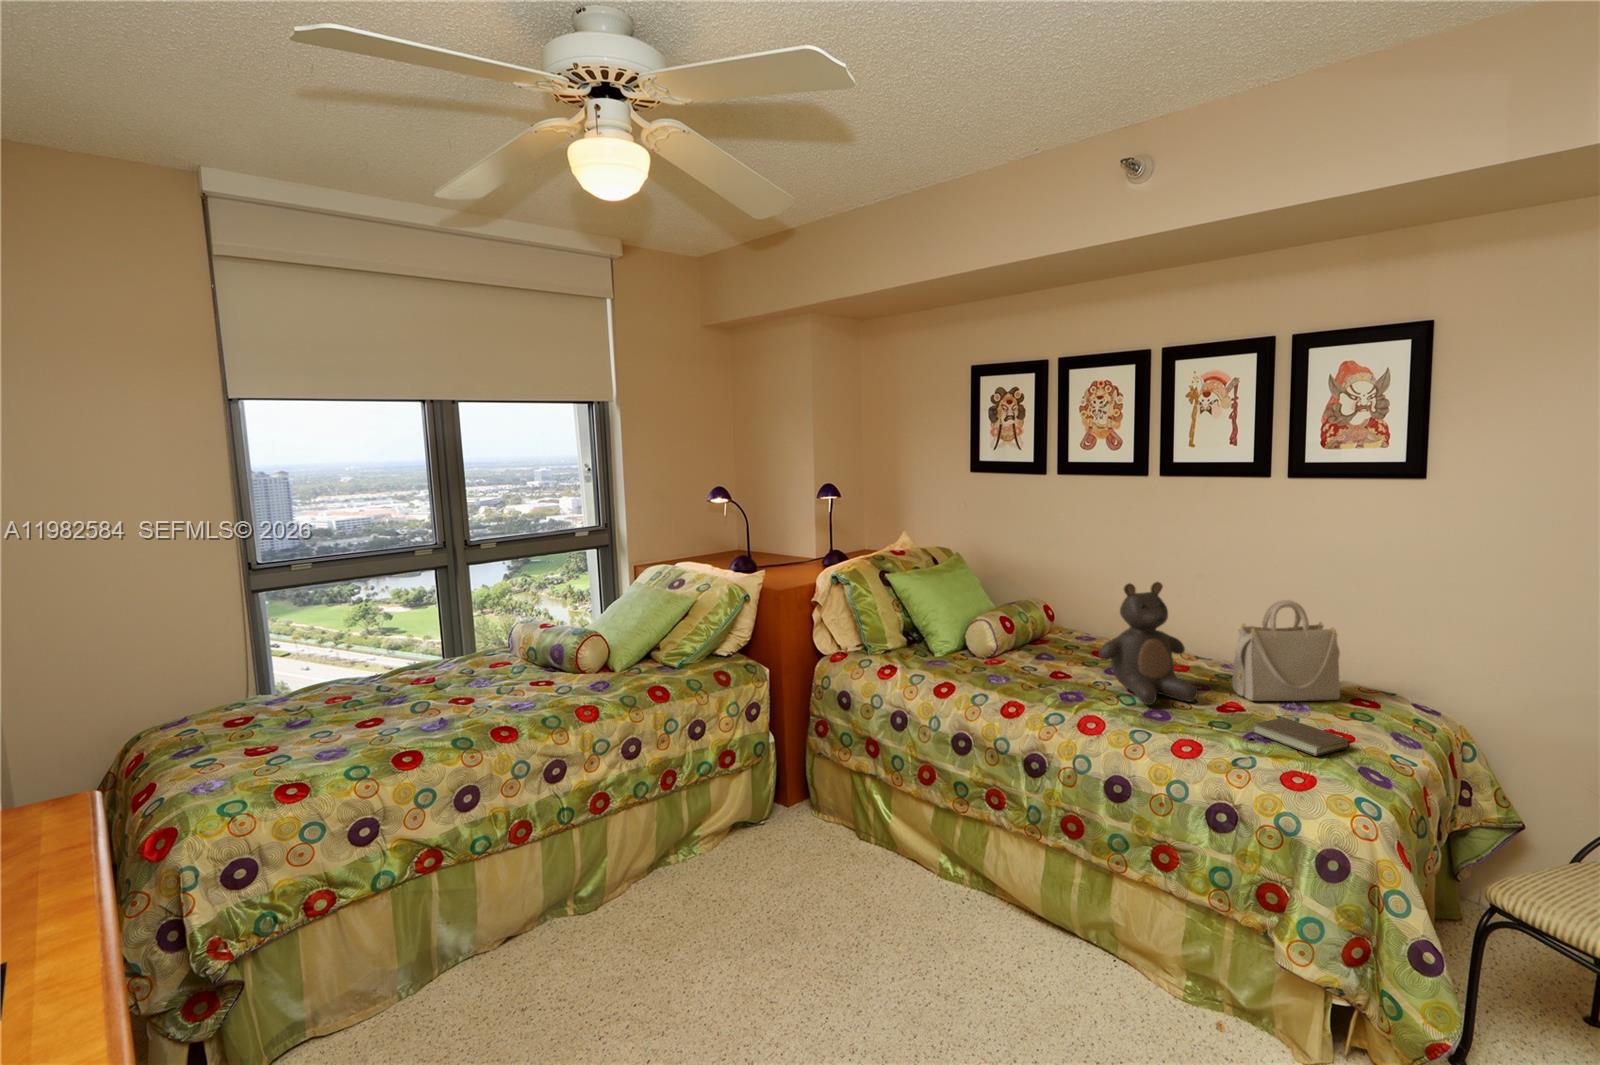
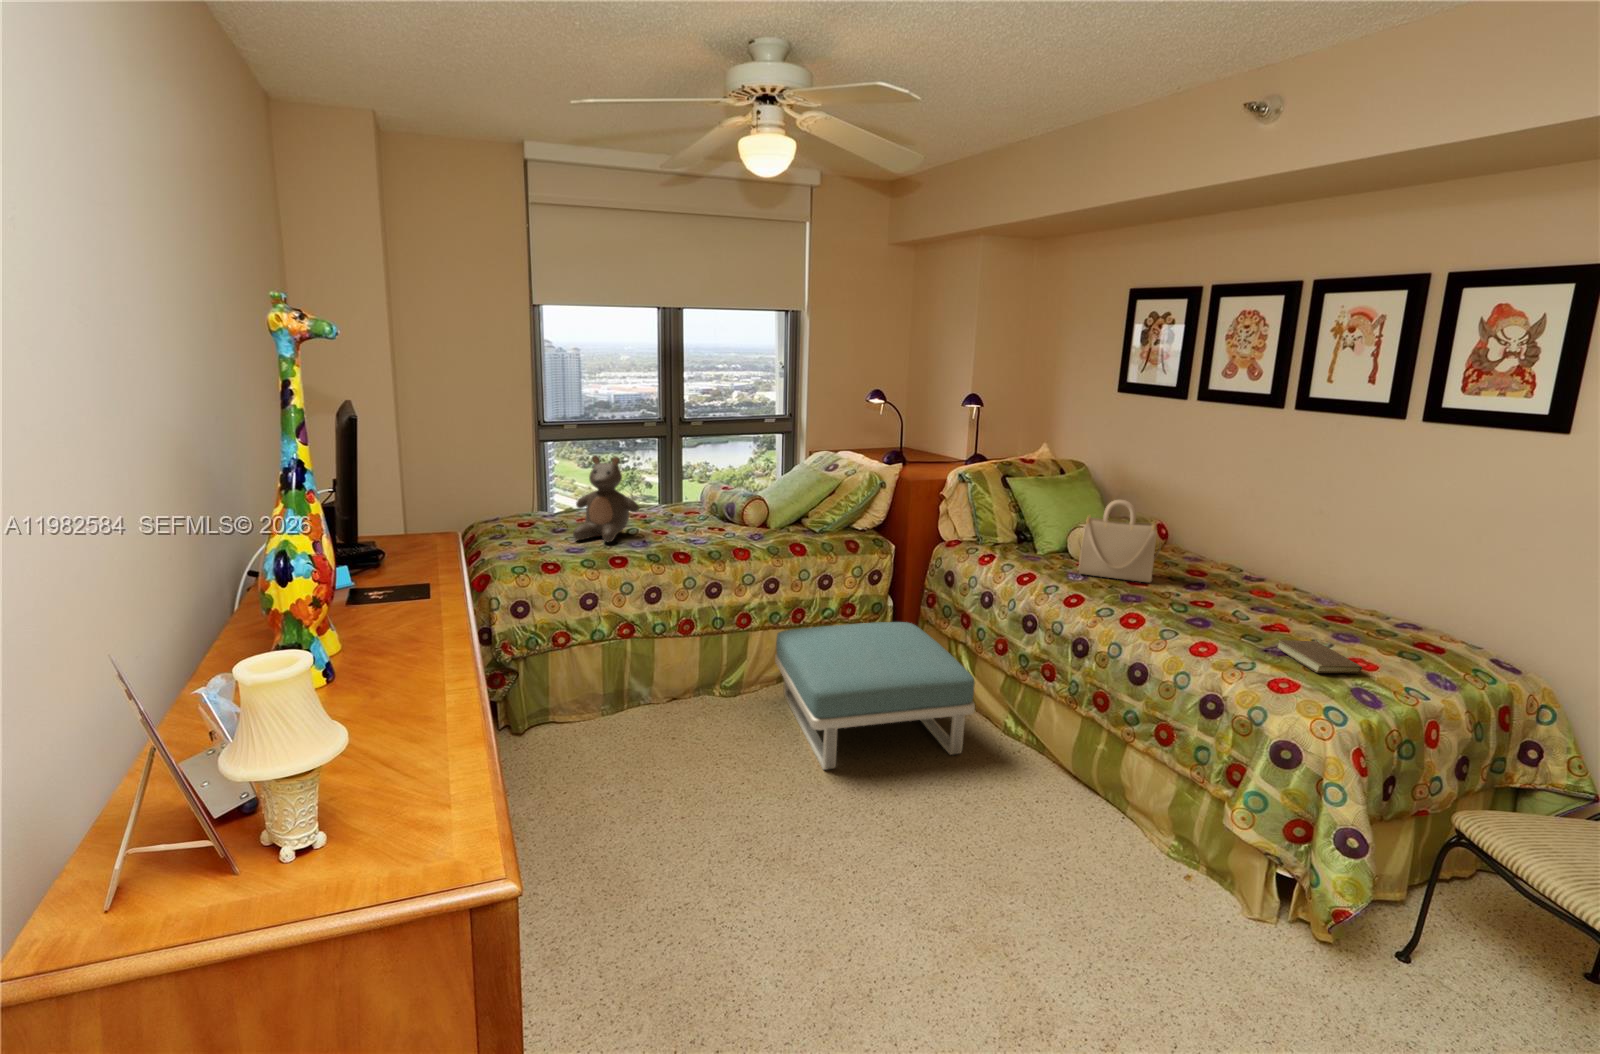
teddy bear: present [1099,582,1198,705] -> present [573,455,639,542]
handbag: present [1232,600,1340,701] -> present [1078,500,1161,582]
footstool: none [648,762,918,995] -> present [775,622,975,770]

